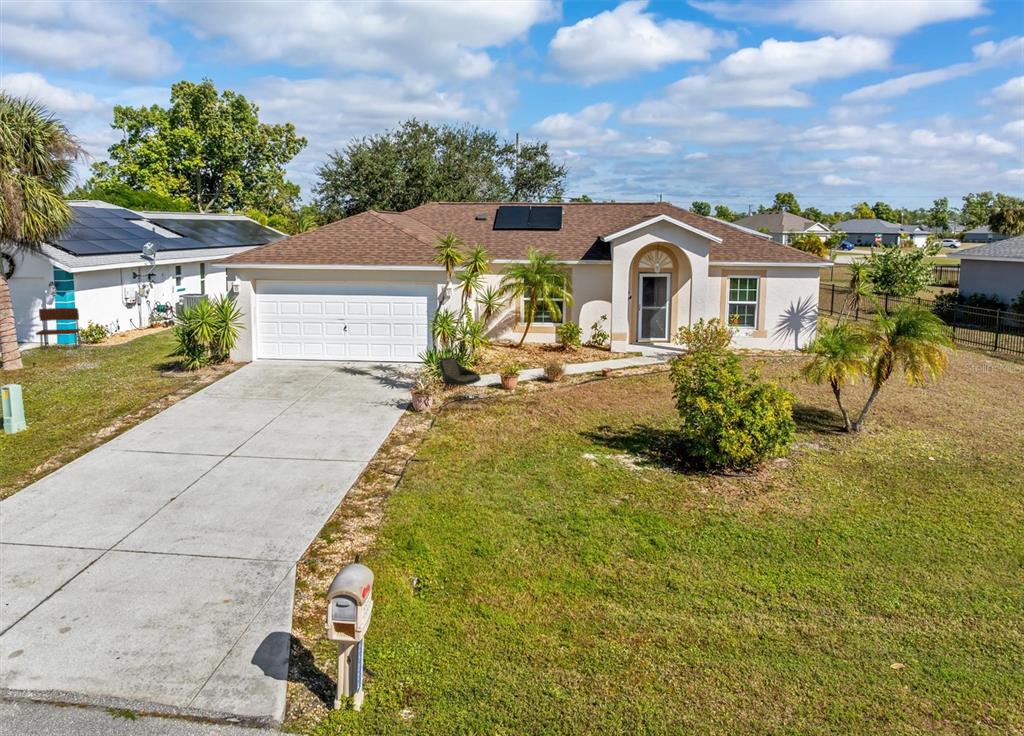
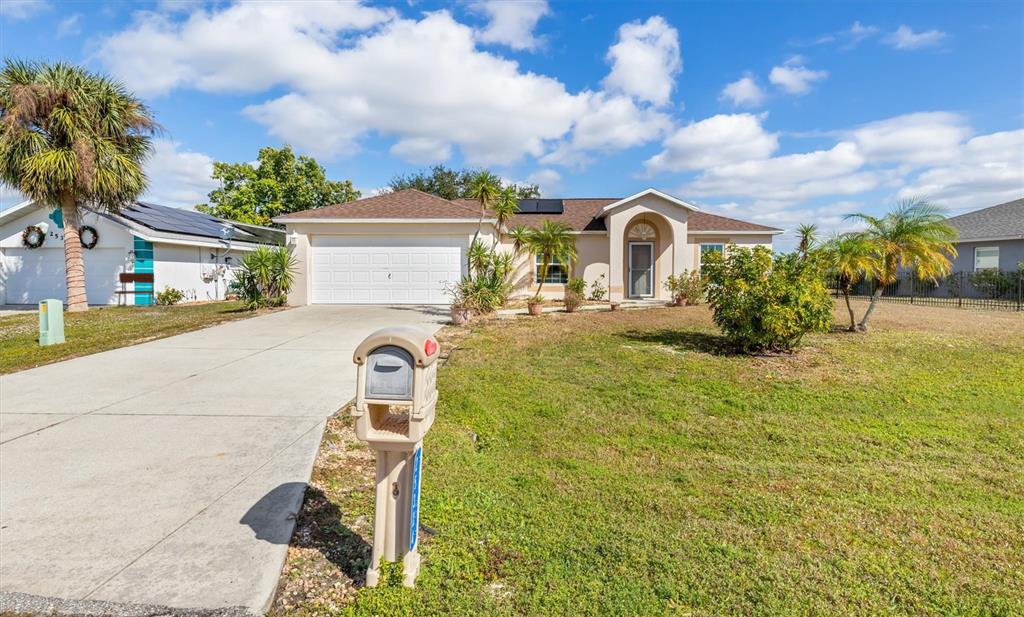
lounge chair: present [439,357,481,402] -> none [468,288,508,327]

